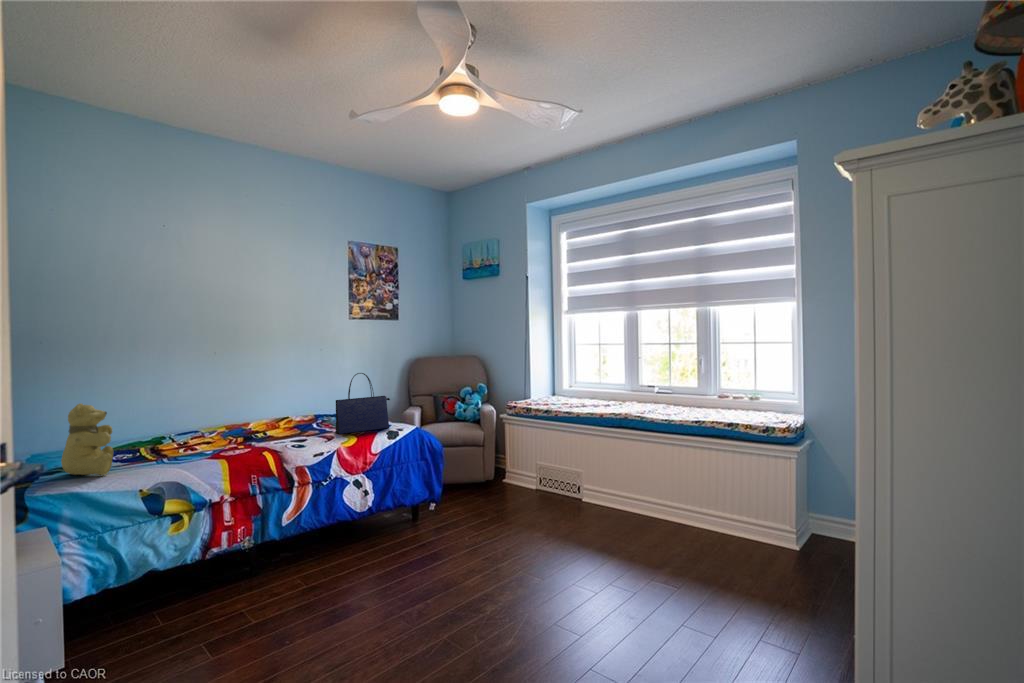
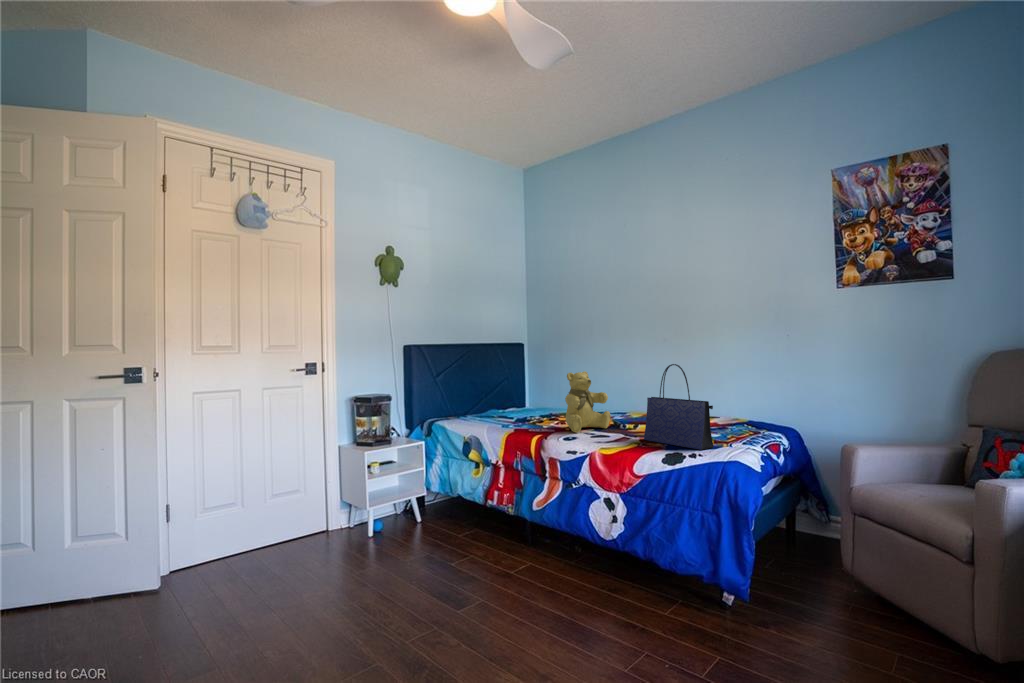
teddy bear: present [61,403,114,475] -> present [565,371,611,432]

